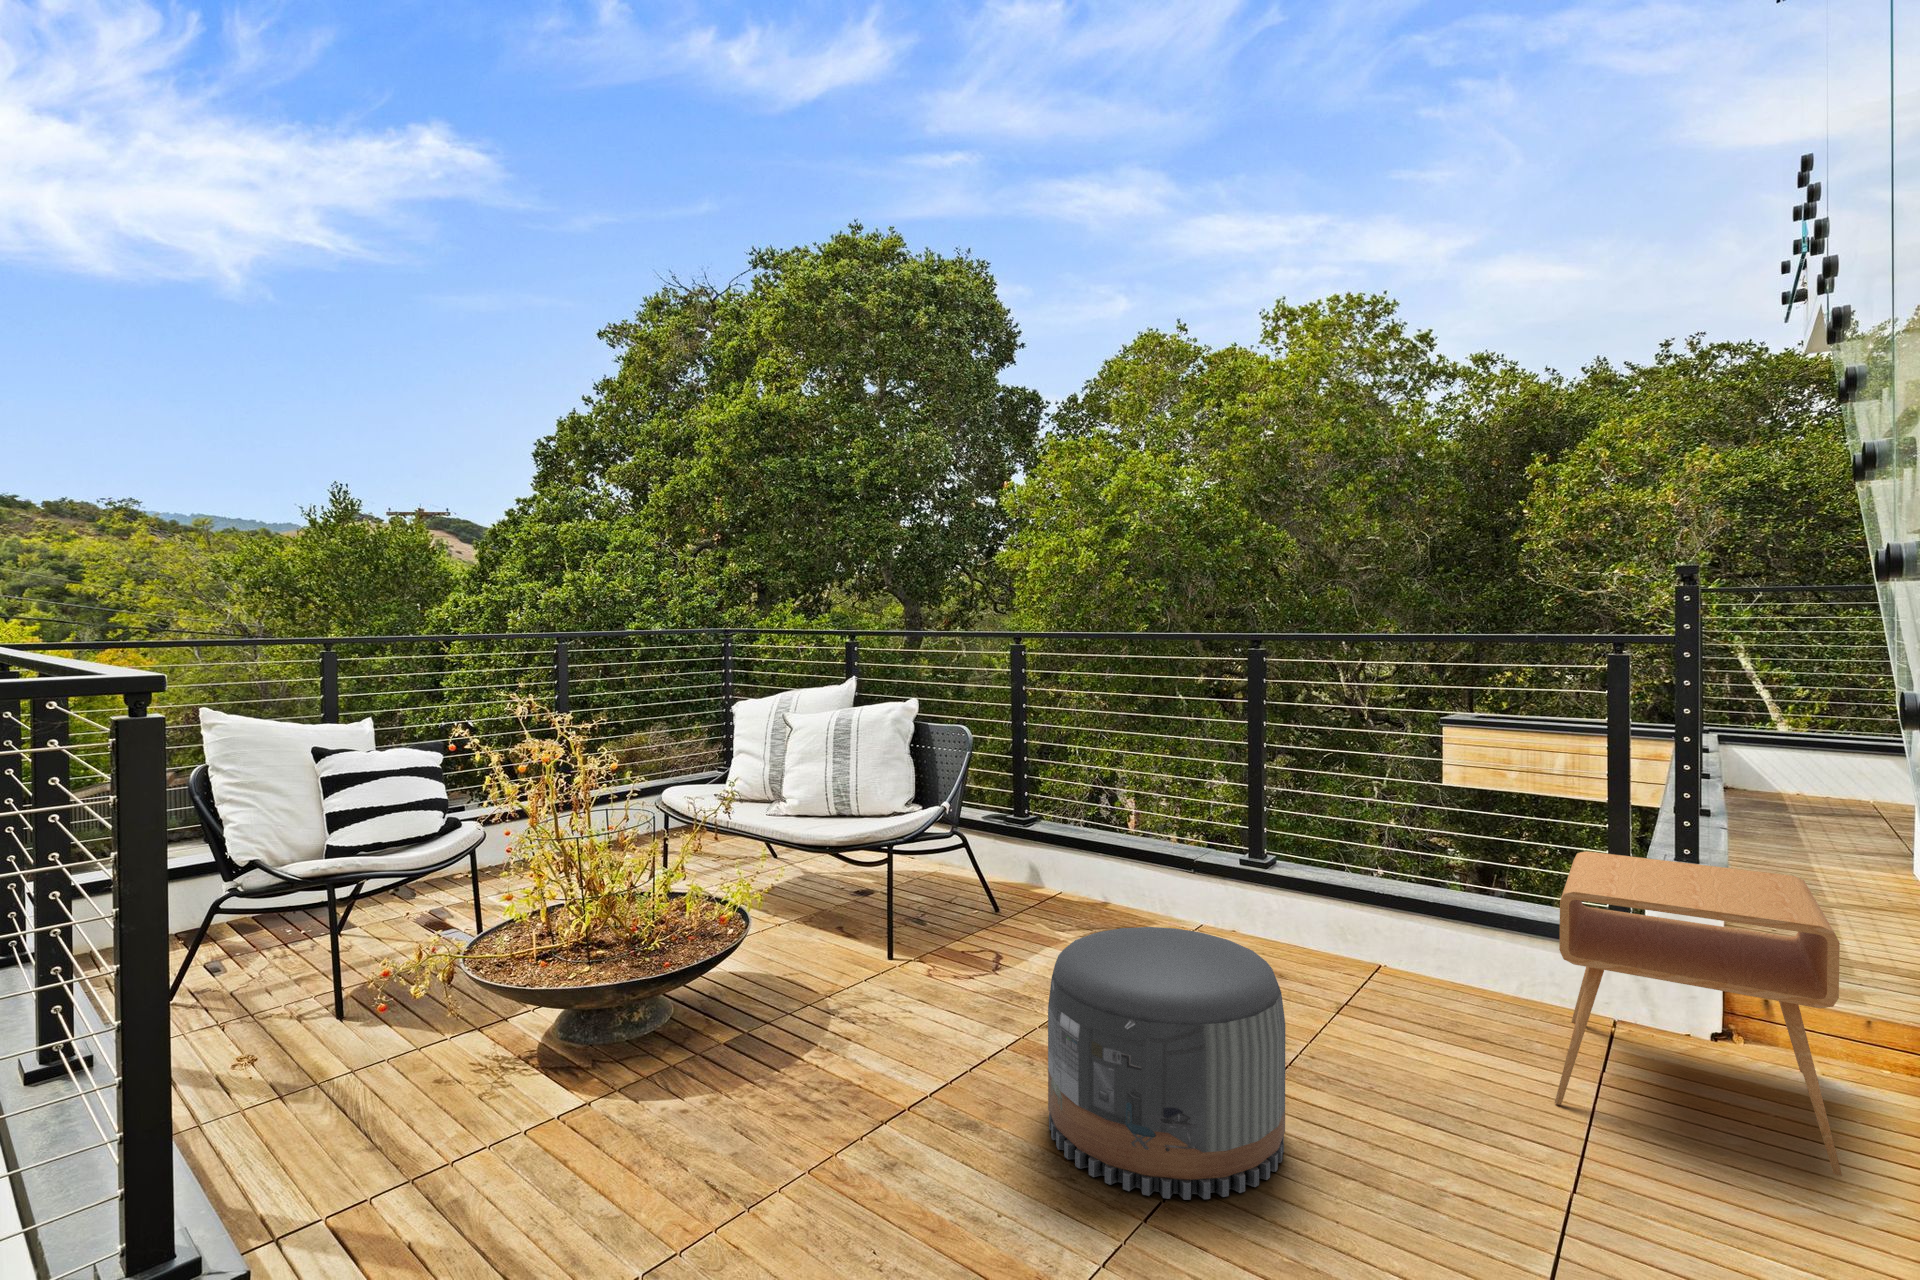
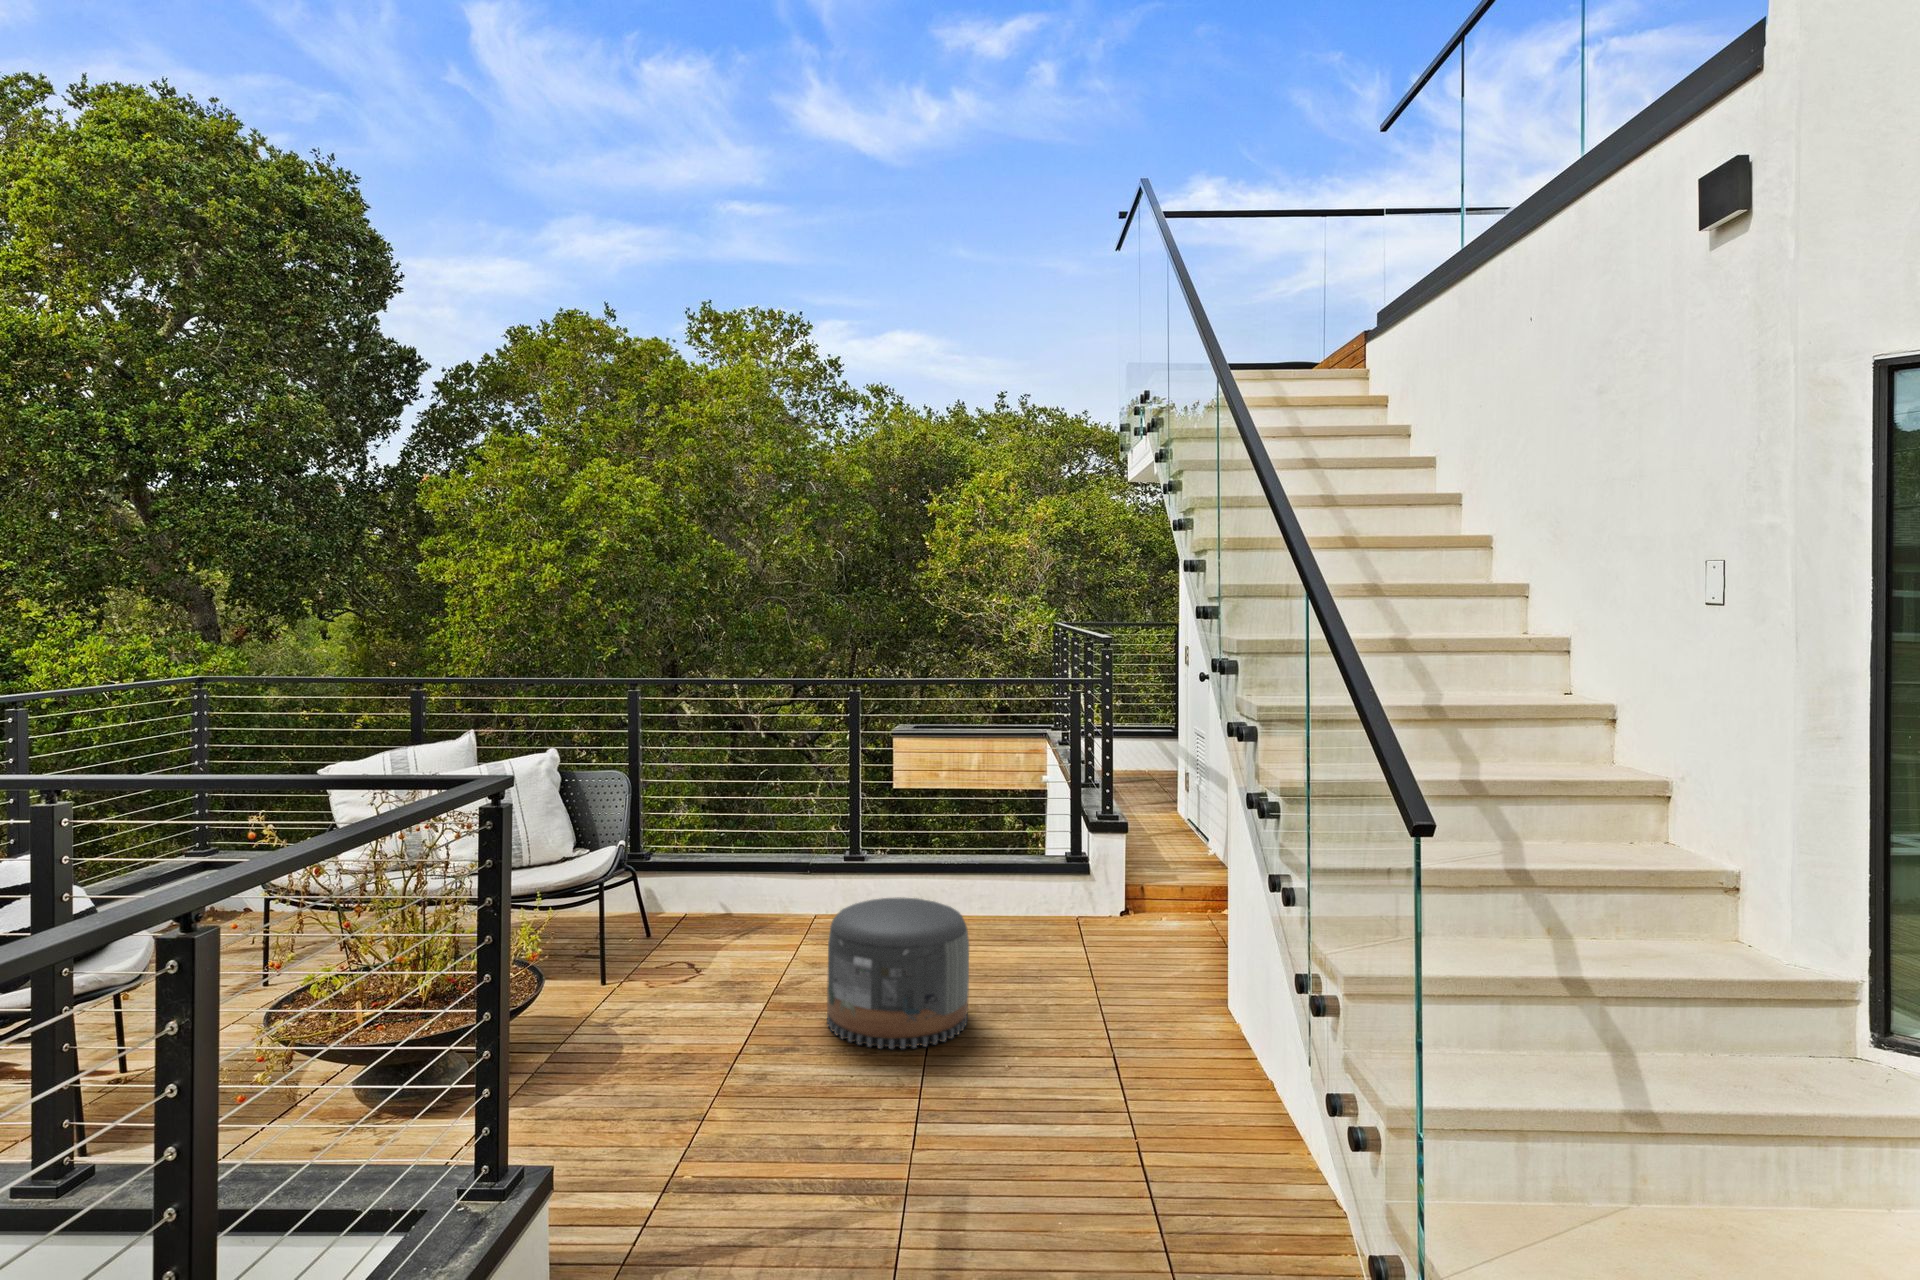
side table: present [1555,851,1842,1176] -> none [1057,821,1186,964]

